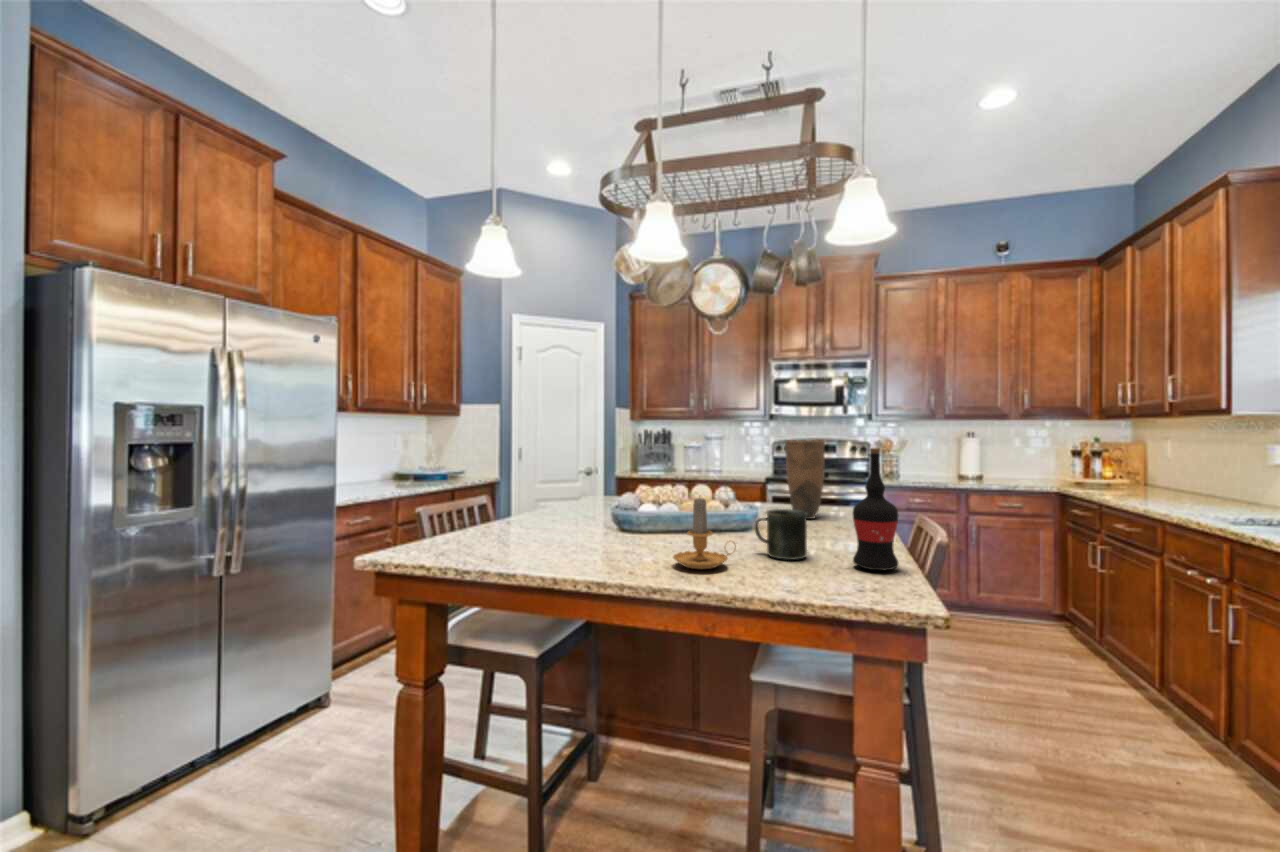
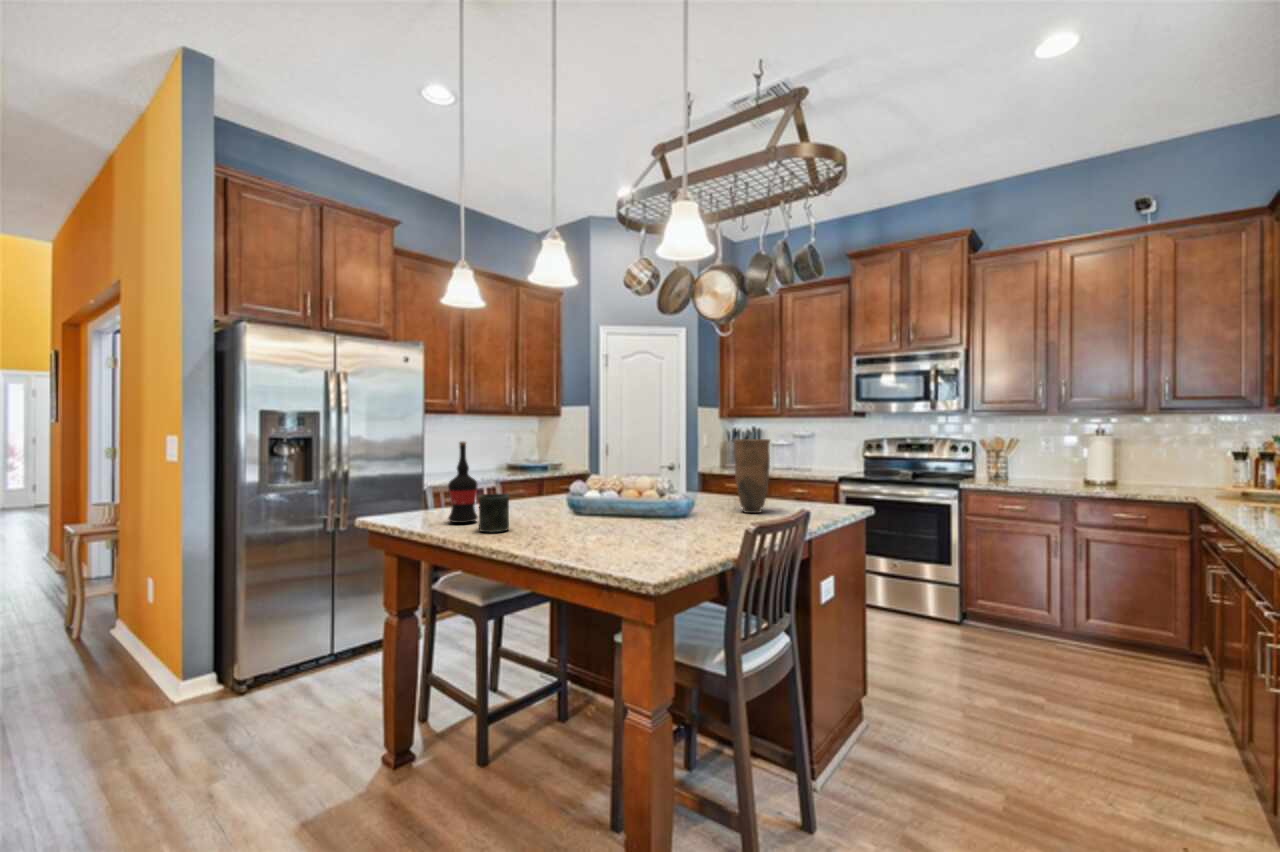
wine bottle: present [853,448,899,570] -> present [448,441,478,523]
candle: present [673,498,735,569] -> none [537,482,591,541]
mug: present [755,509,808,560] -> present [478,494,510,532]

